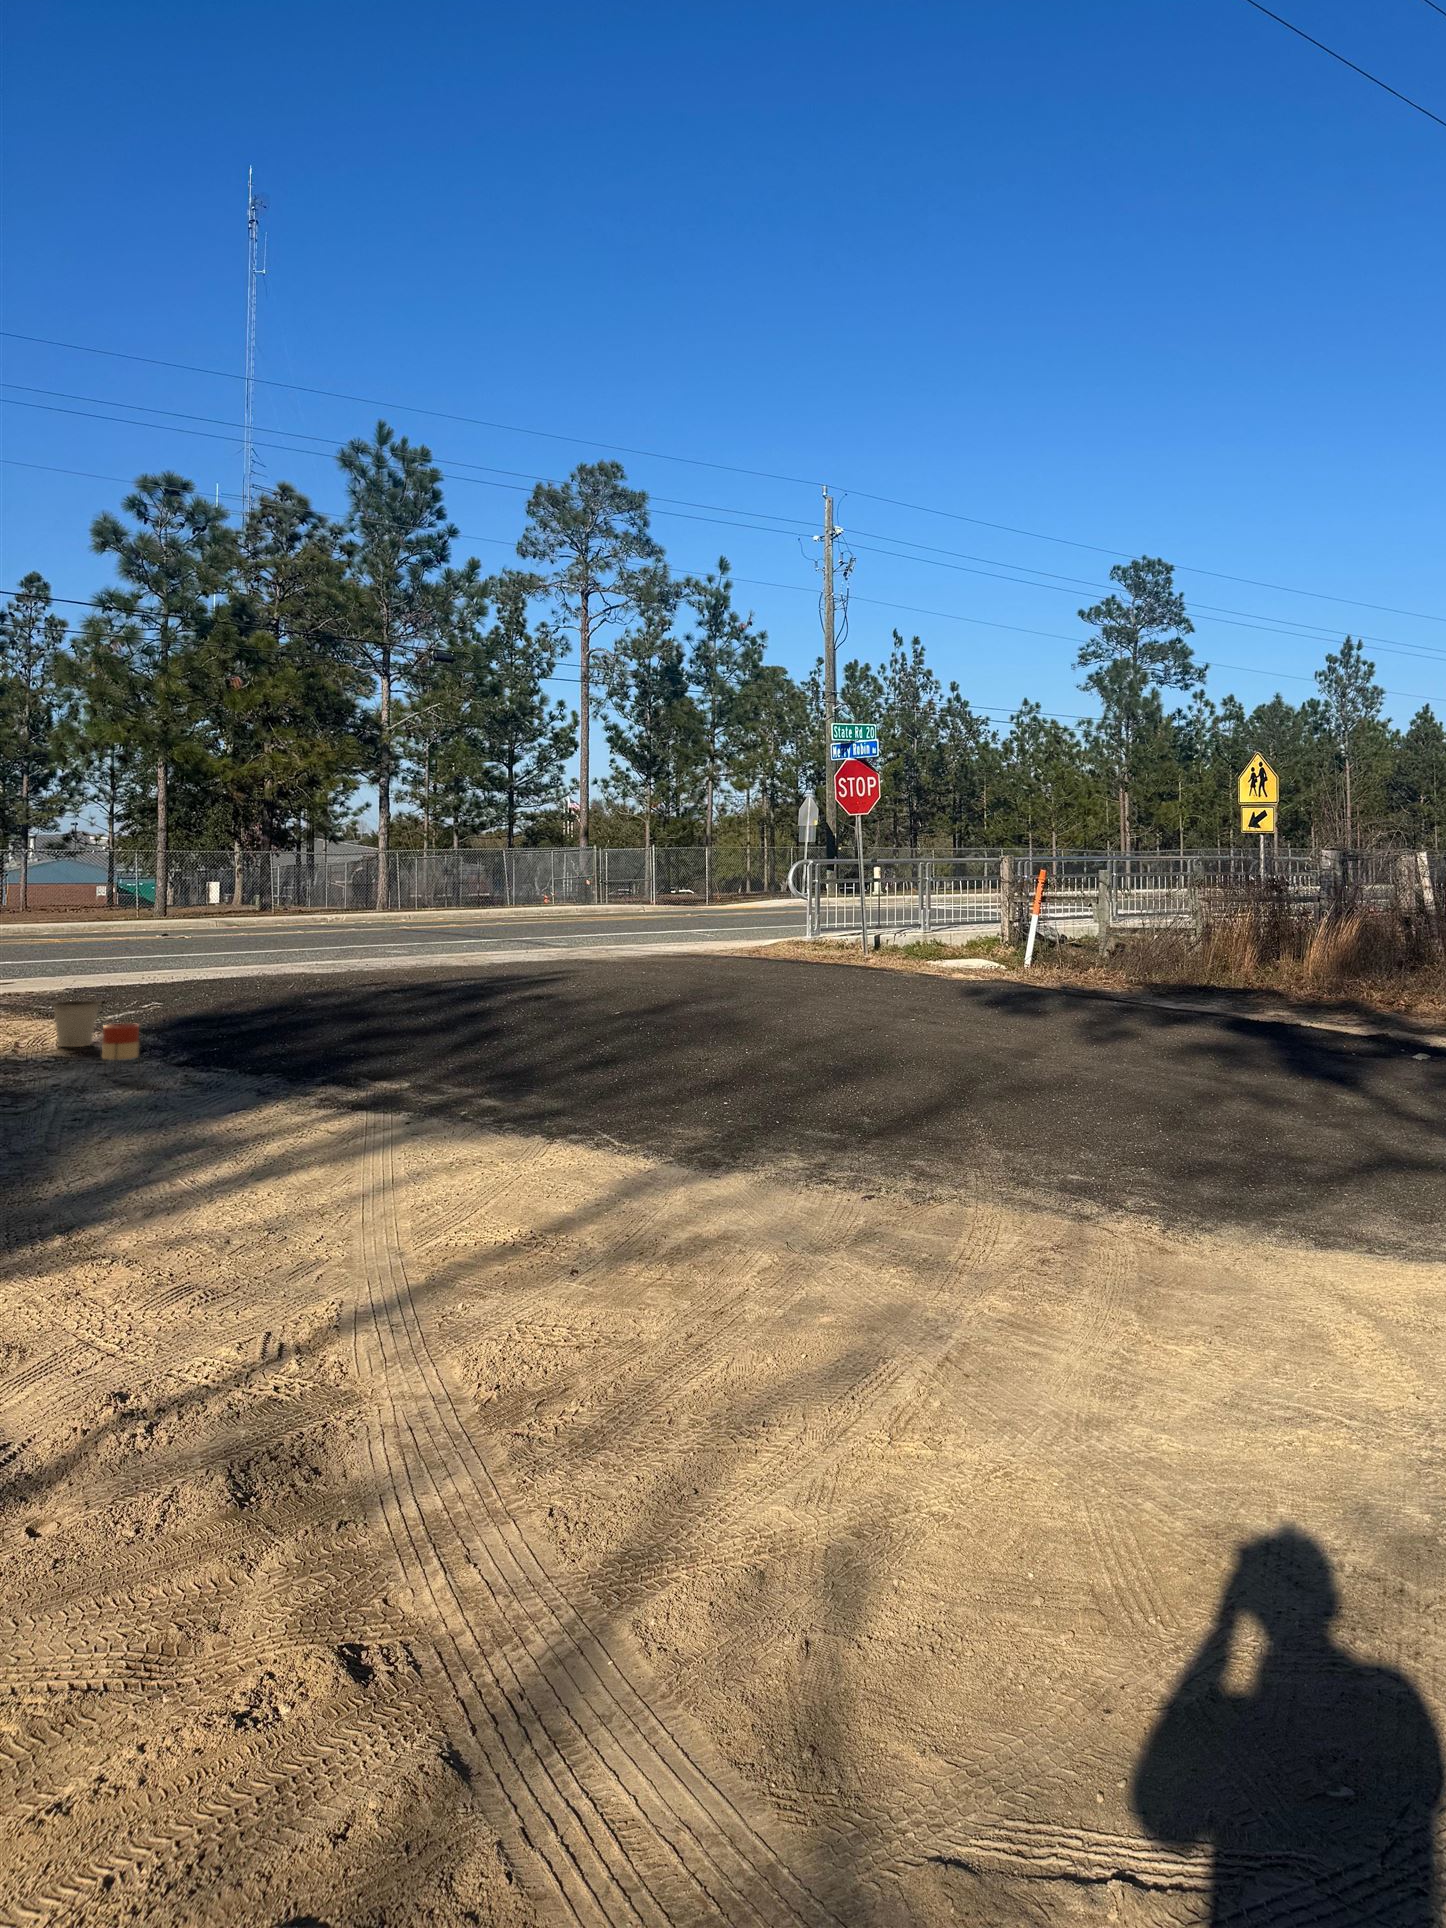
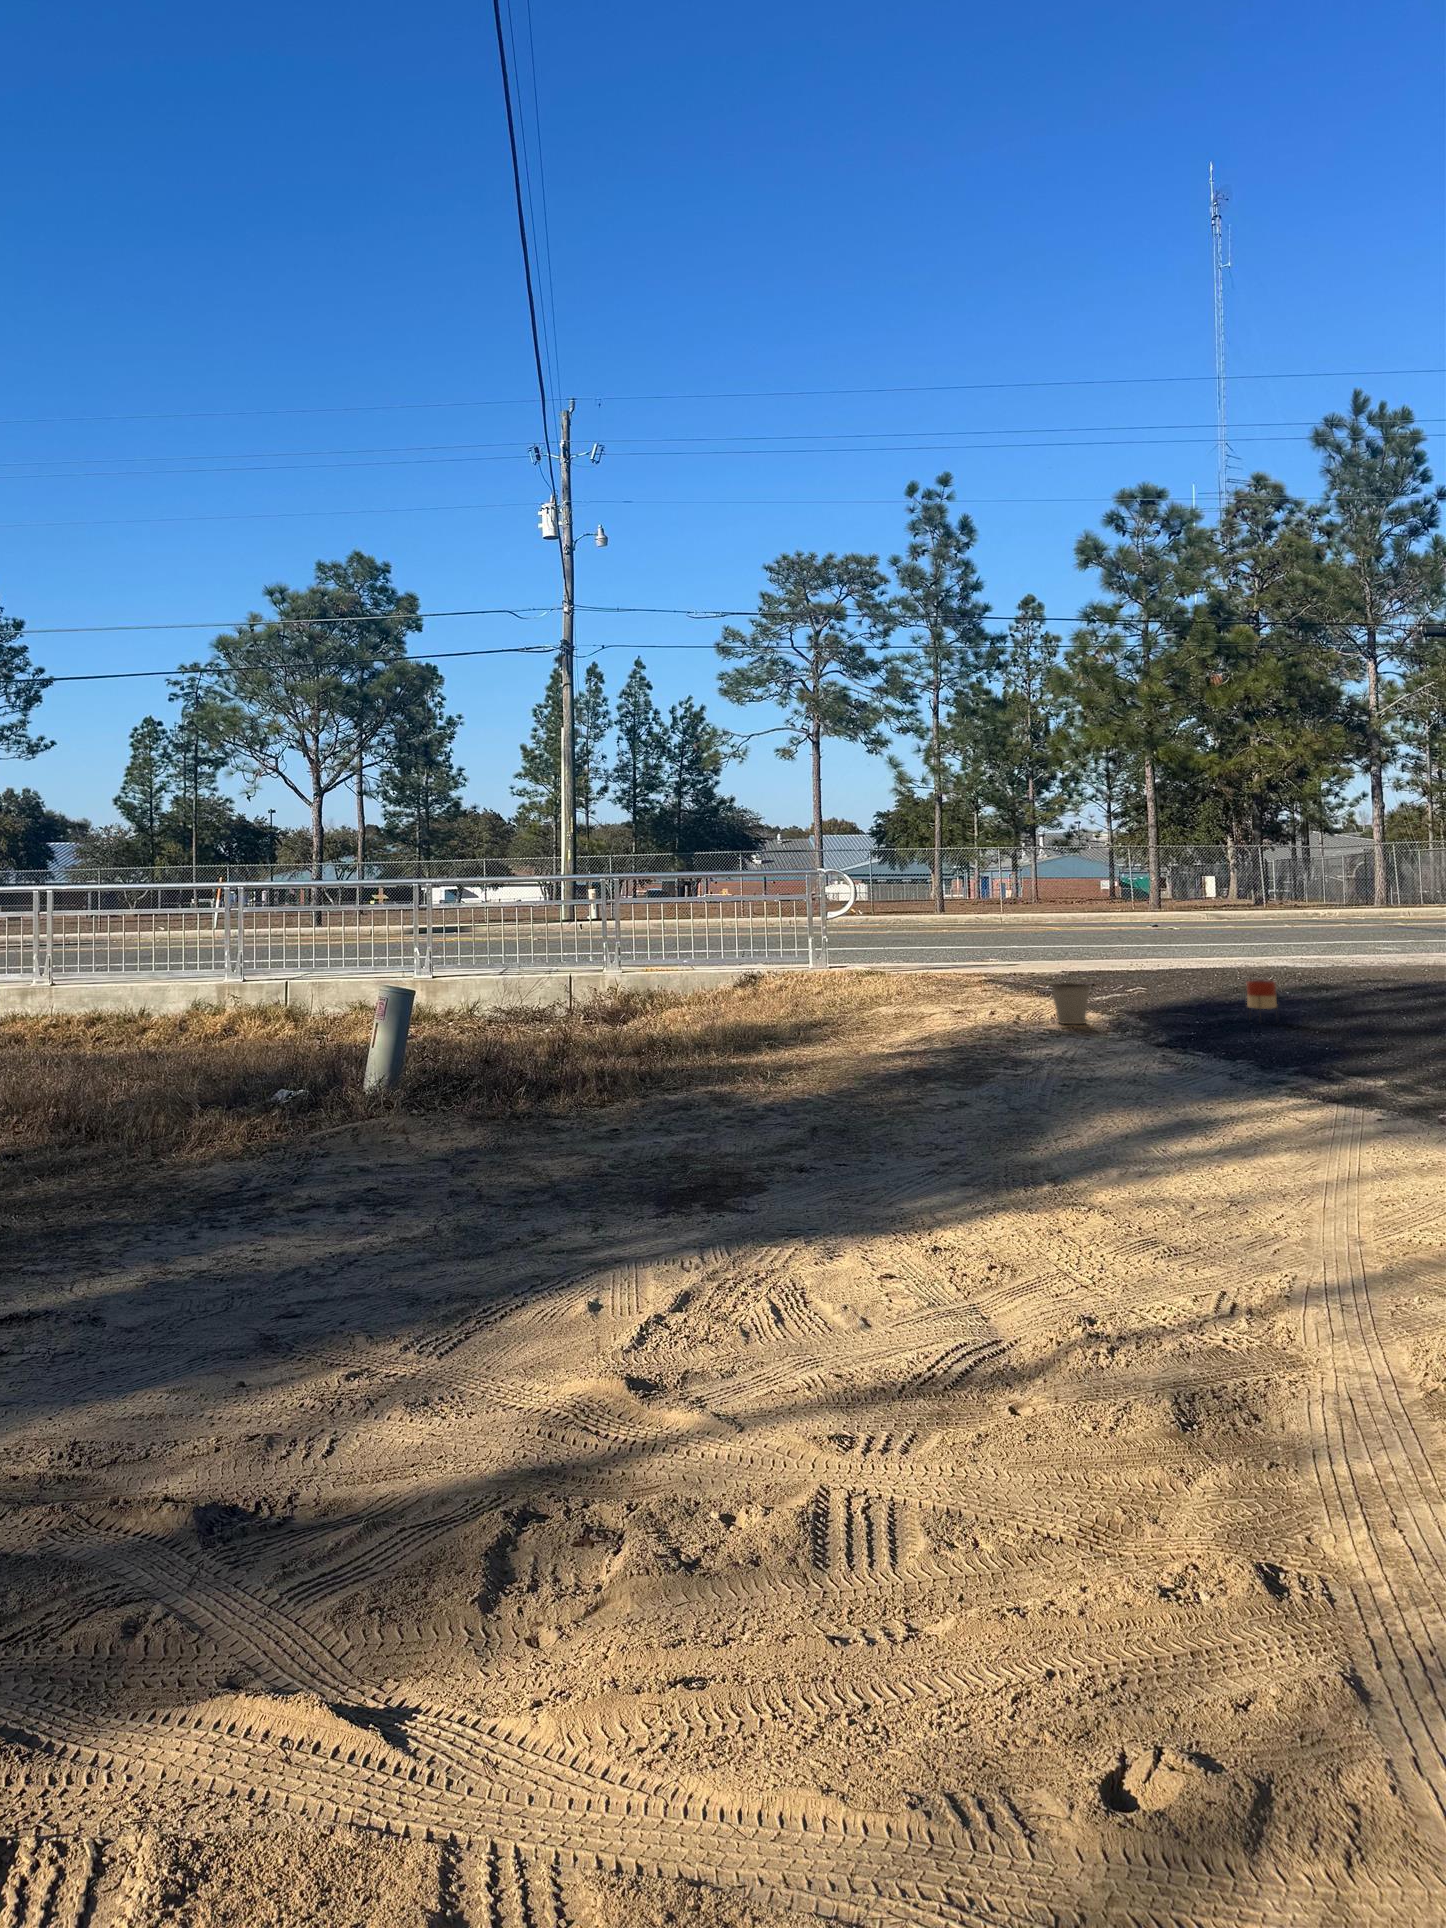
planter: present [102,1023,141,1072] -> present [1247,980,1277,1014]

